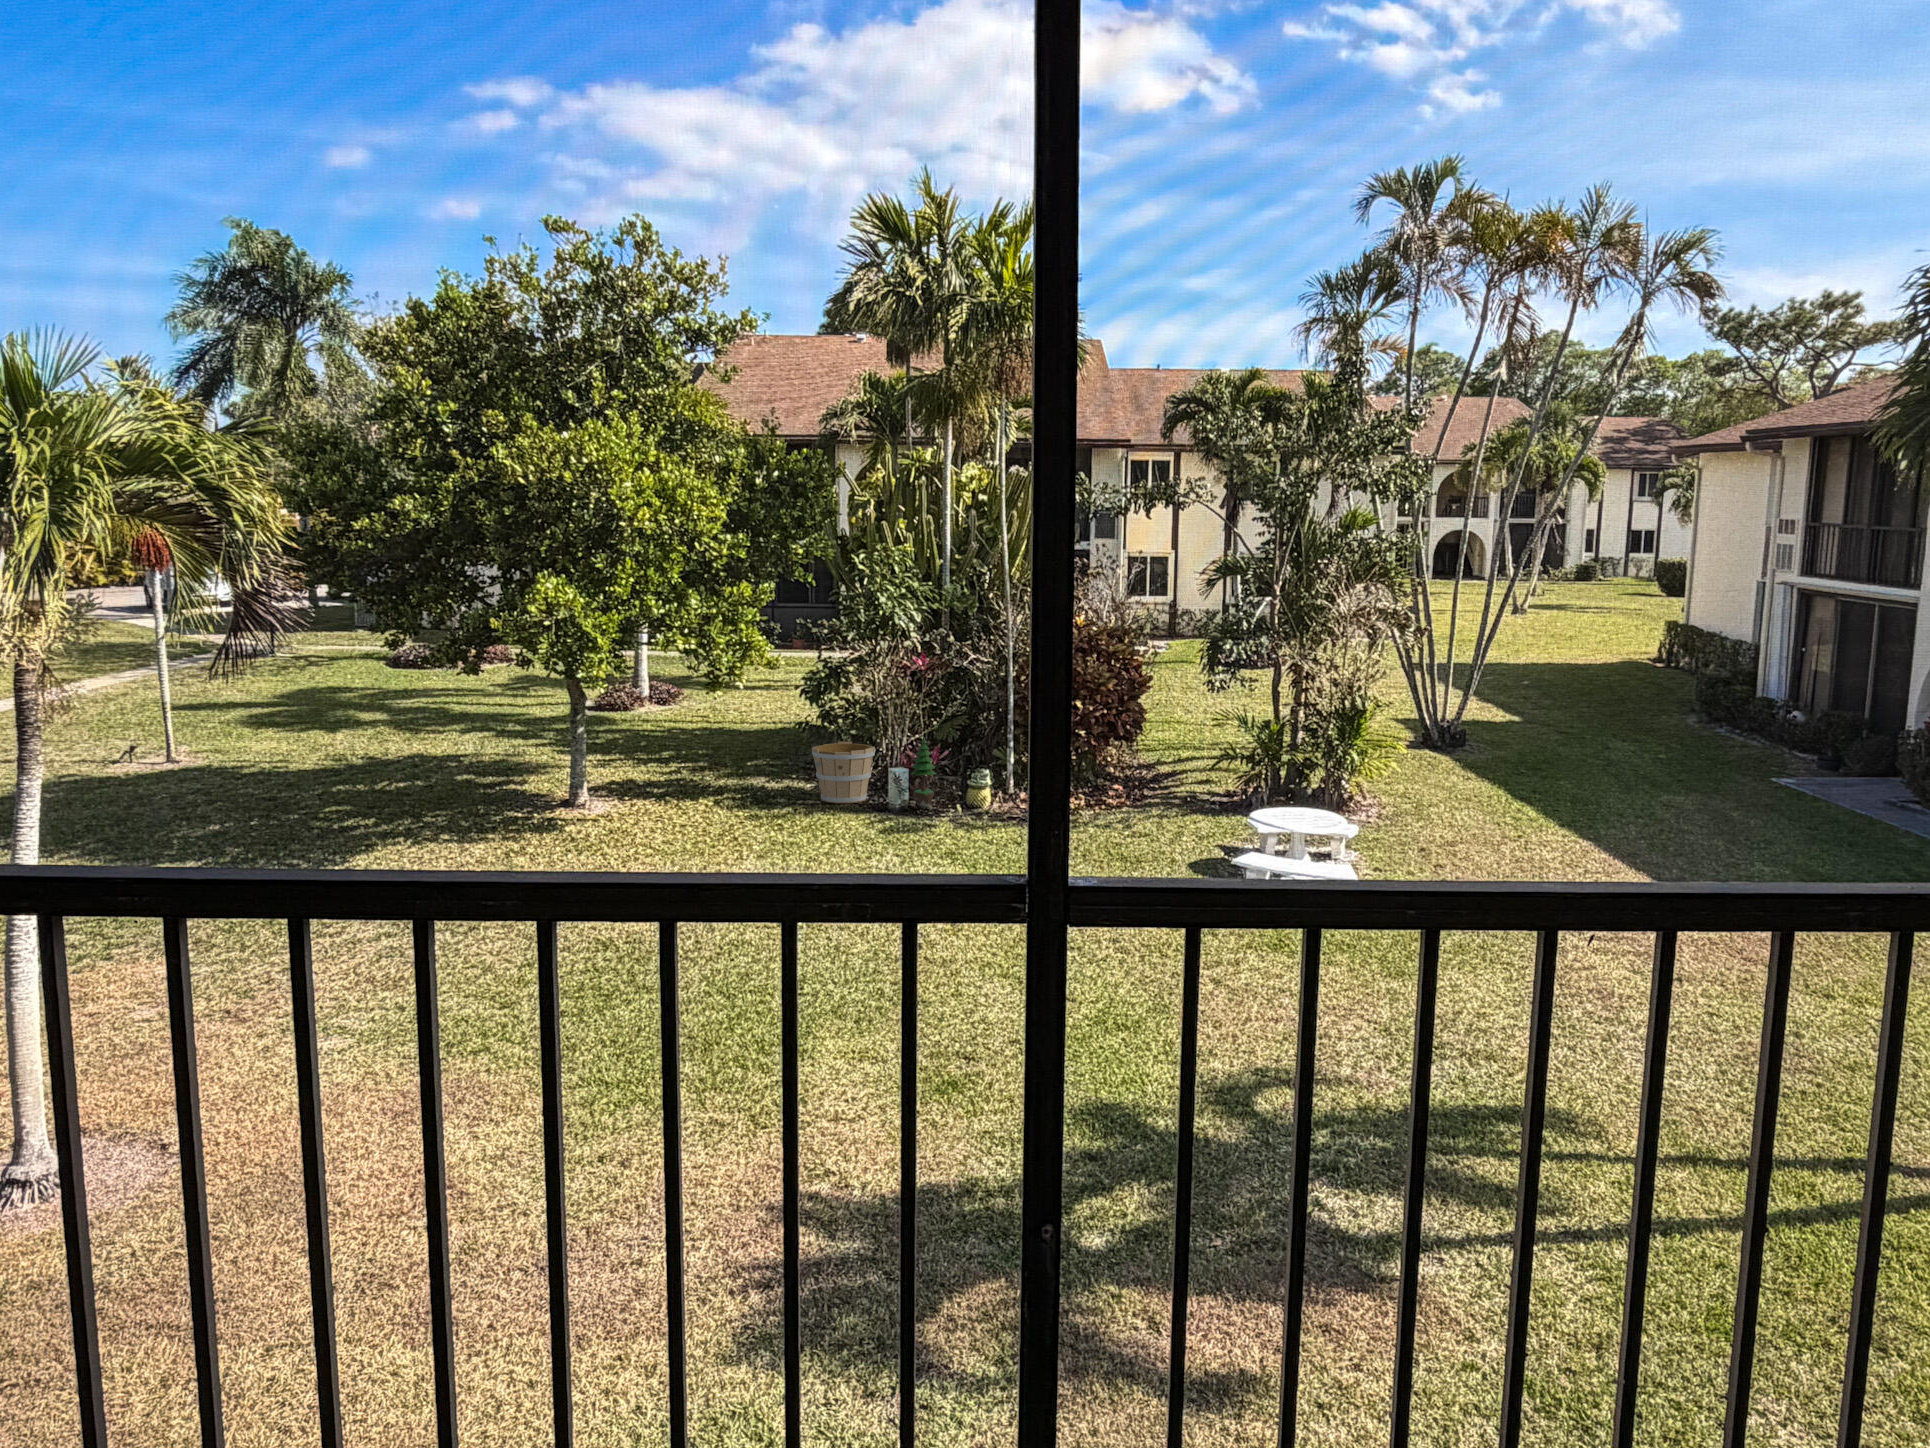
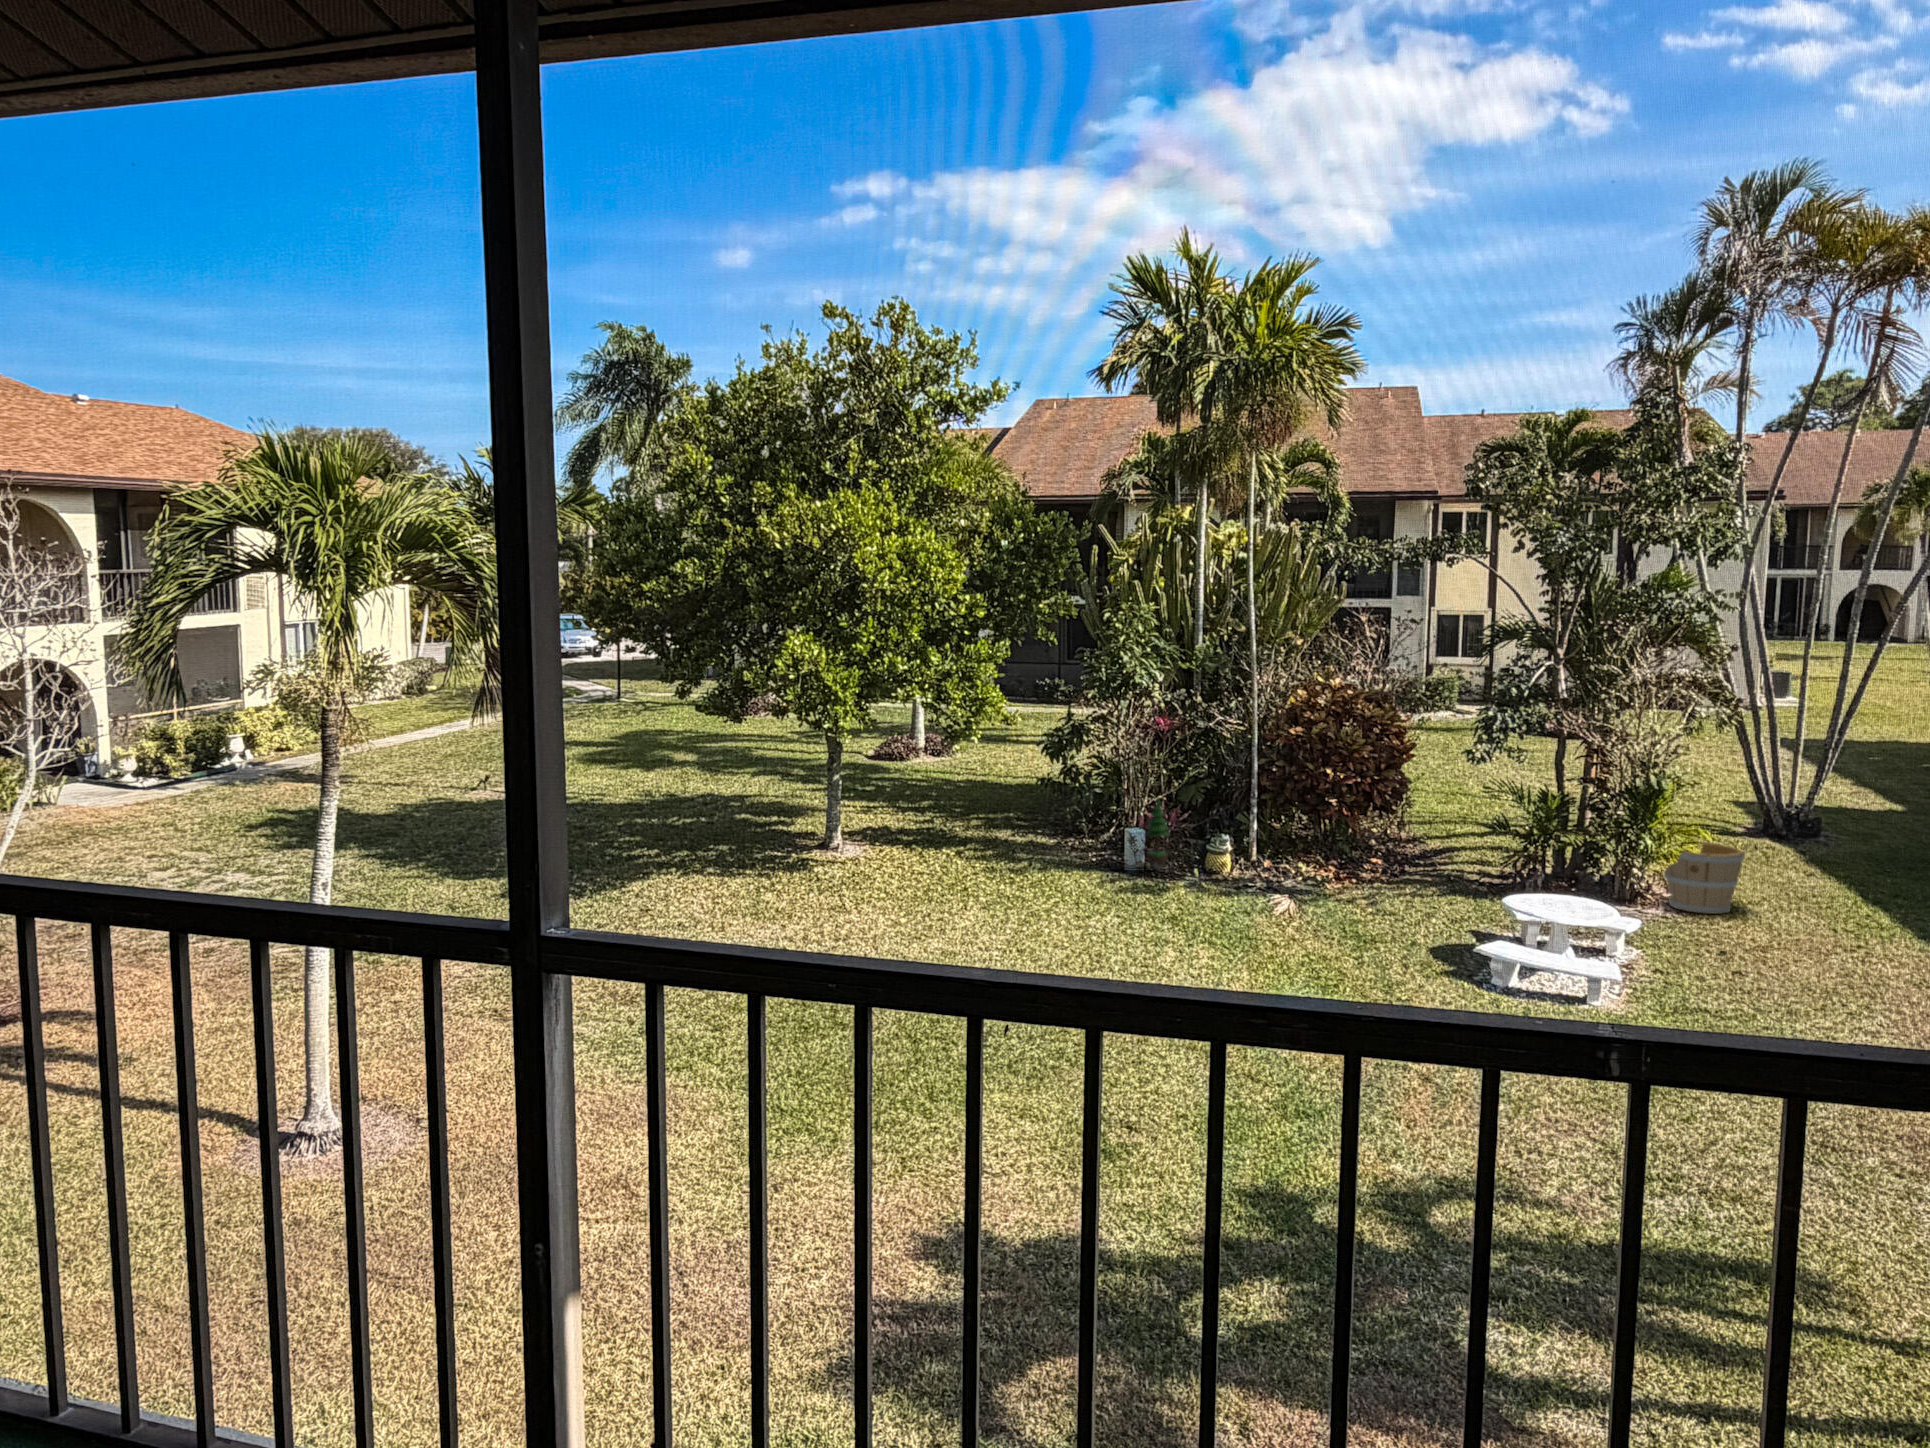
wooden bucket: present [812,742,875,803] -> present [1664,841,1745,914]

